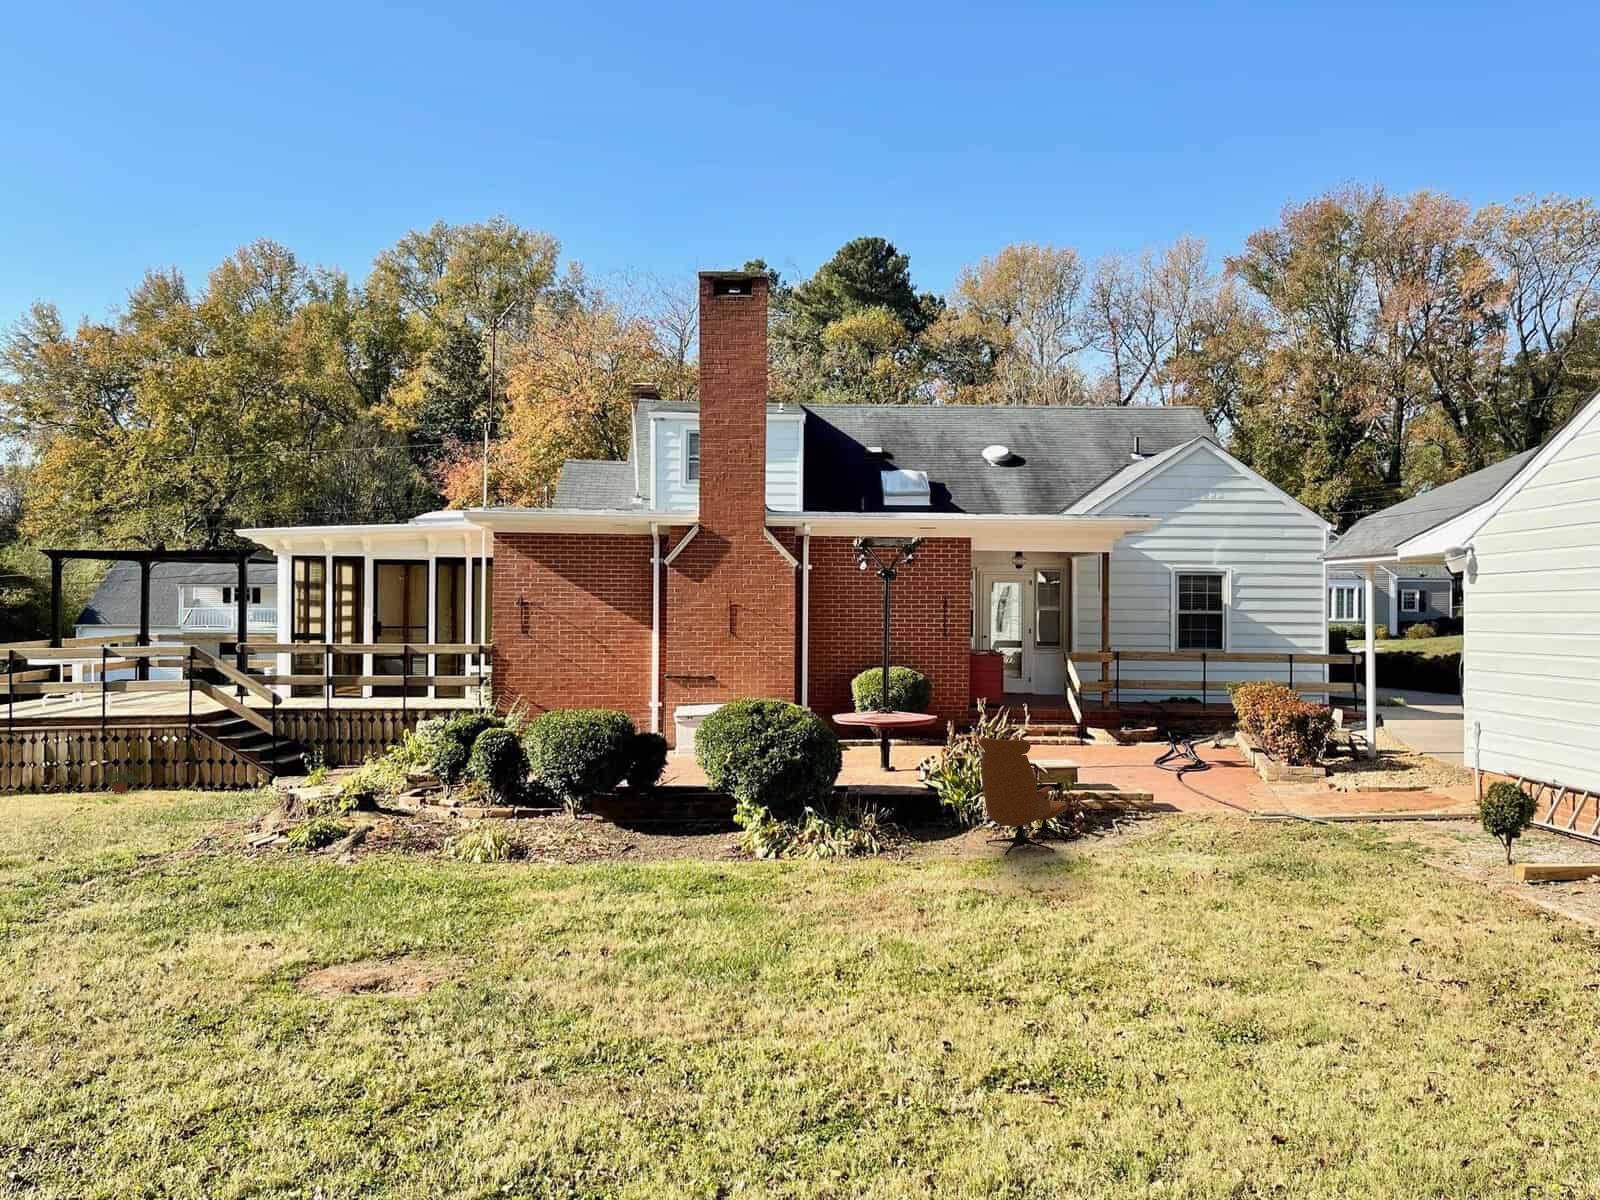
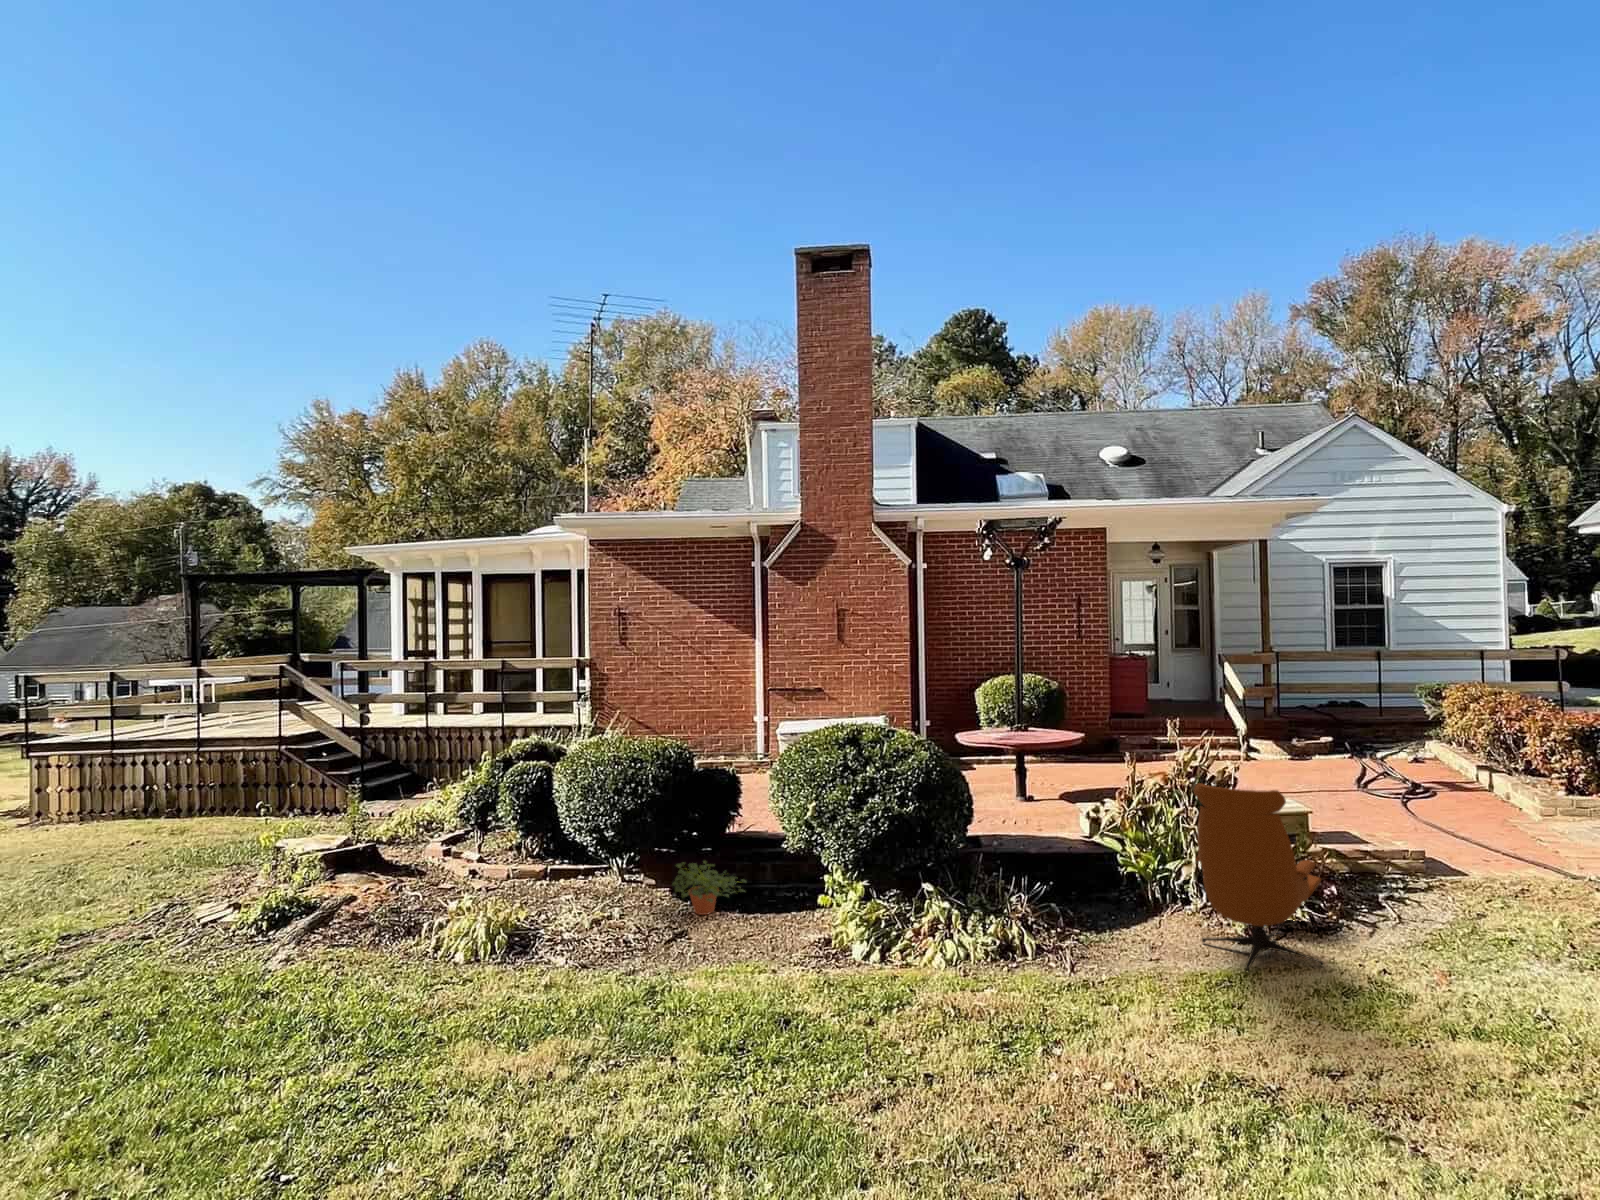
potted plant: present [101,770,138,793] -> present [672,861,746,915]

